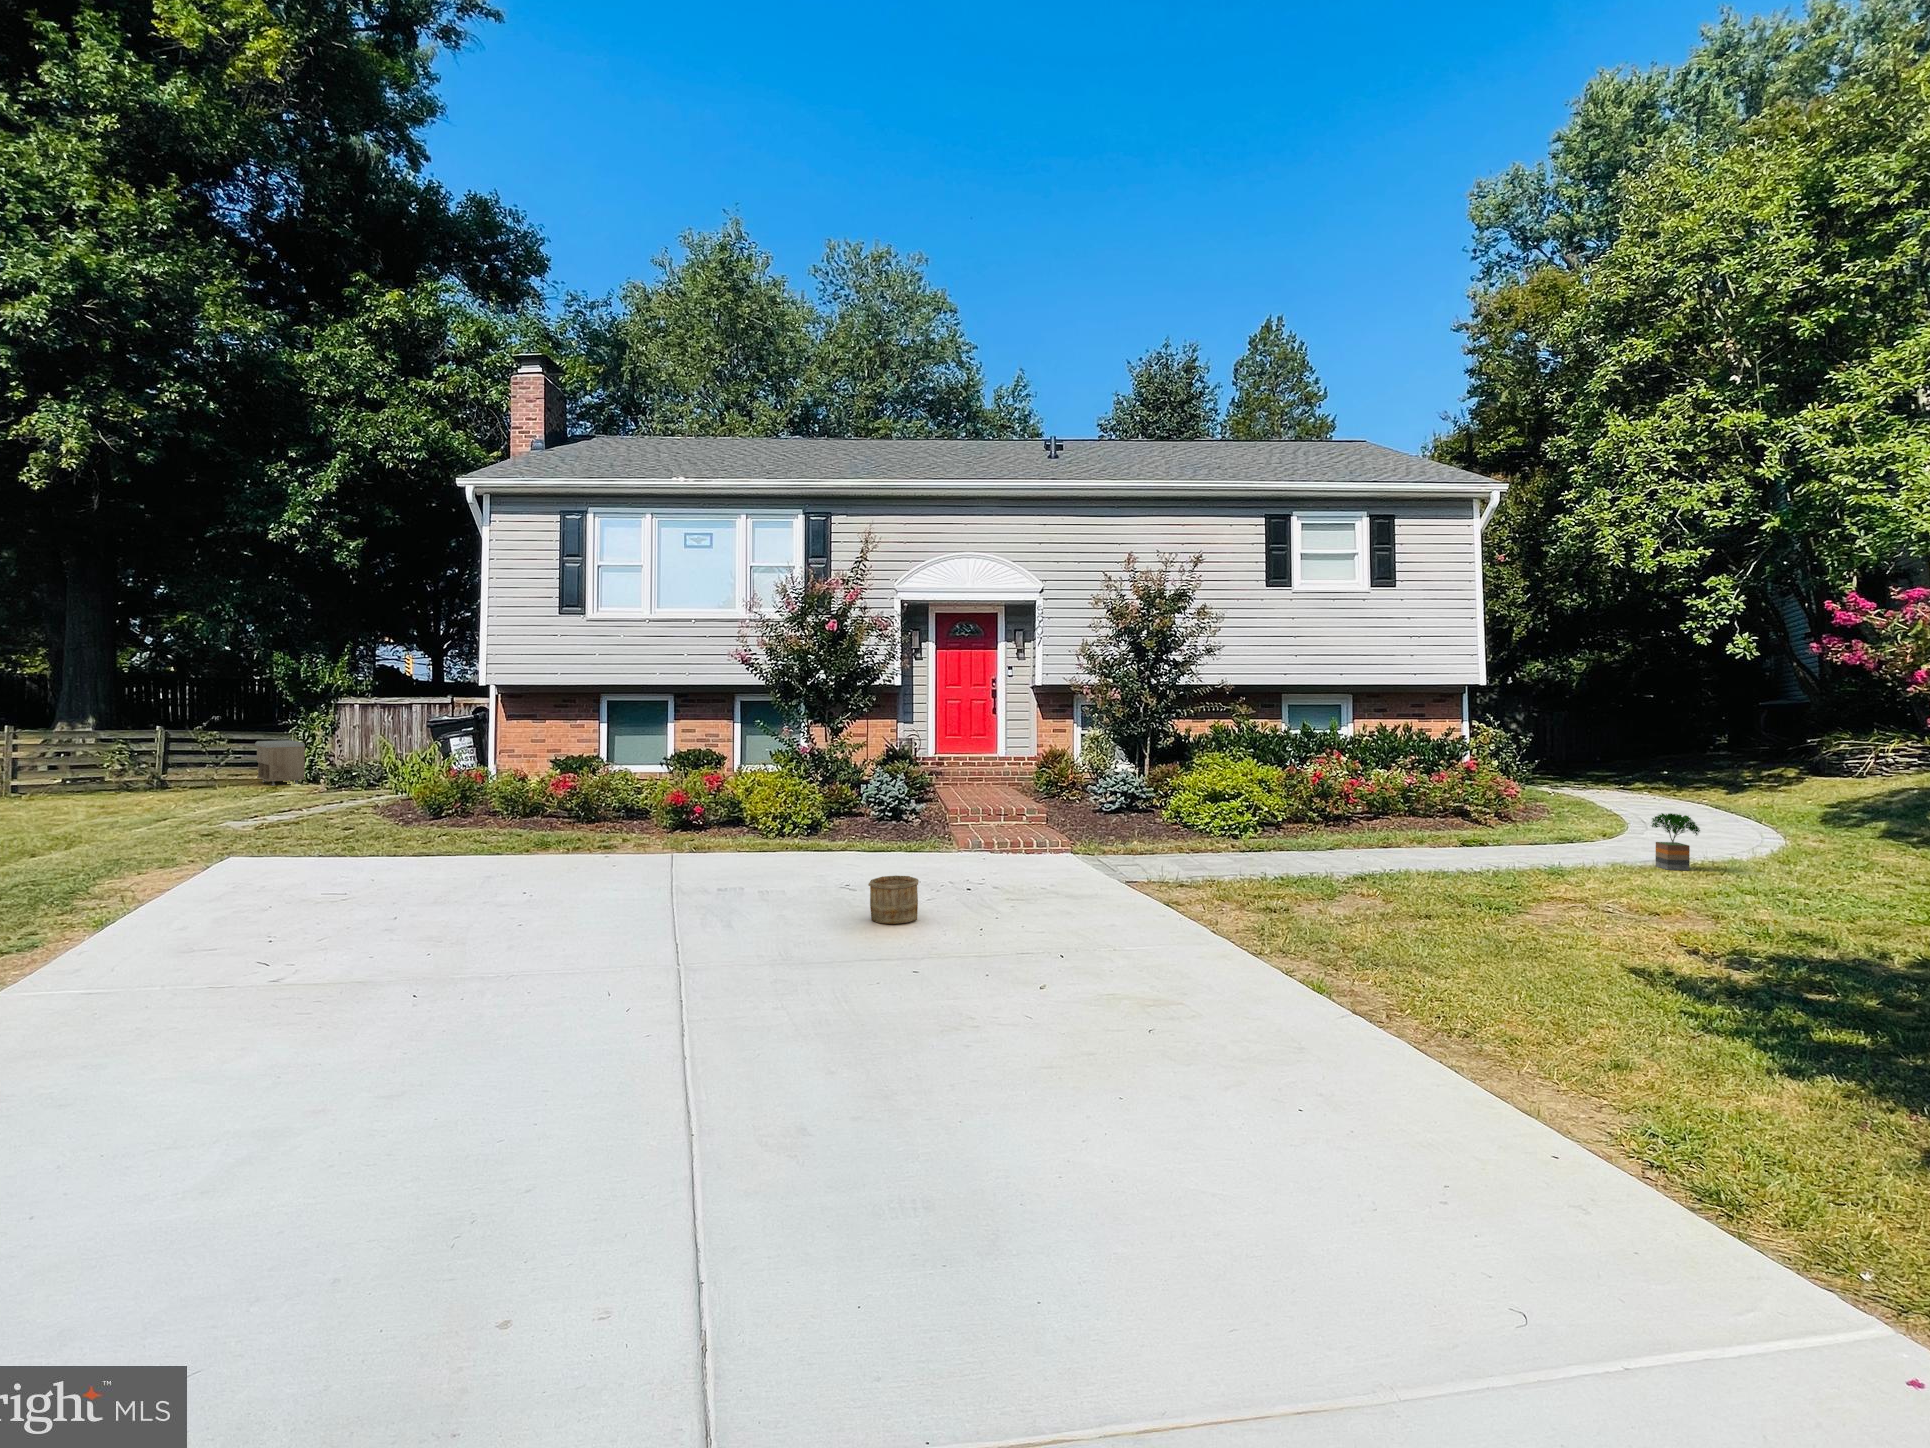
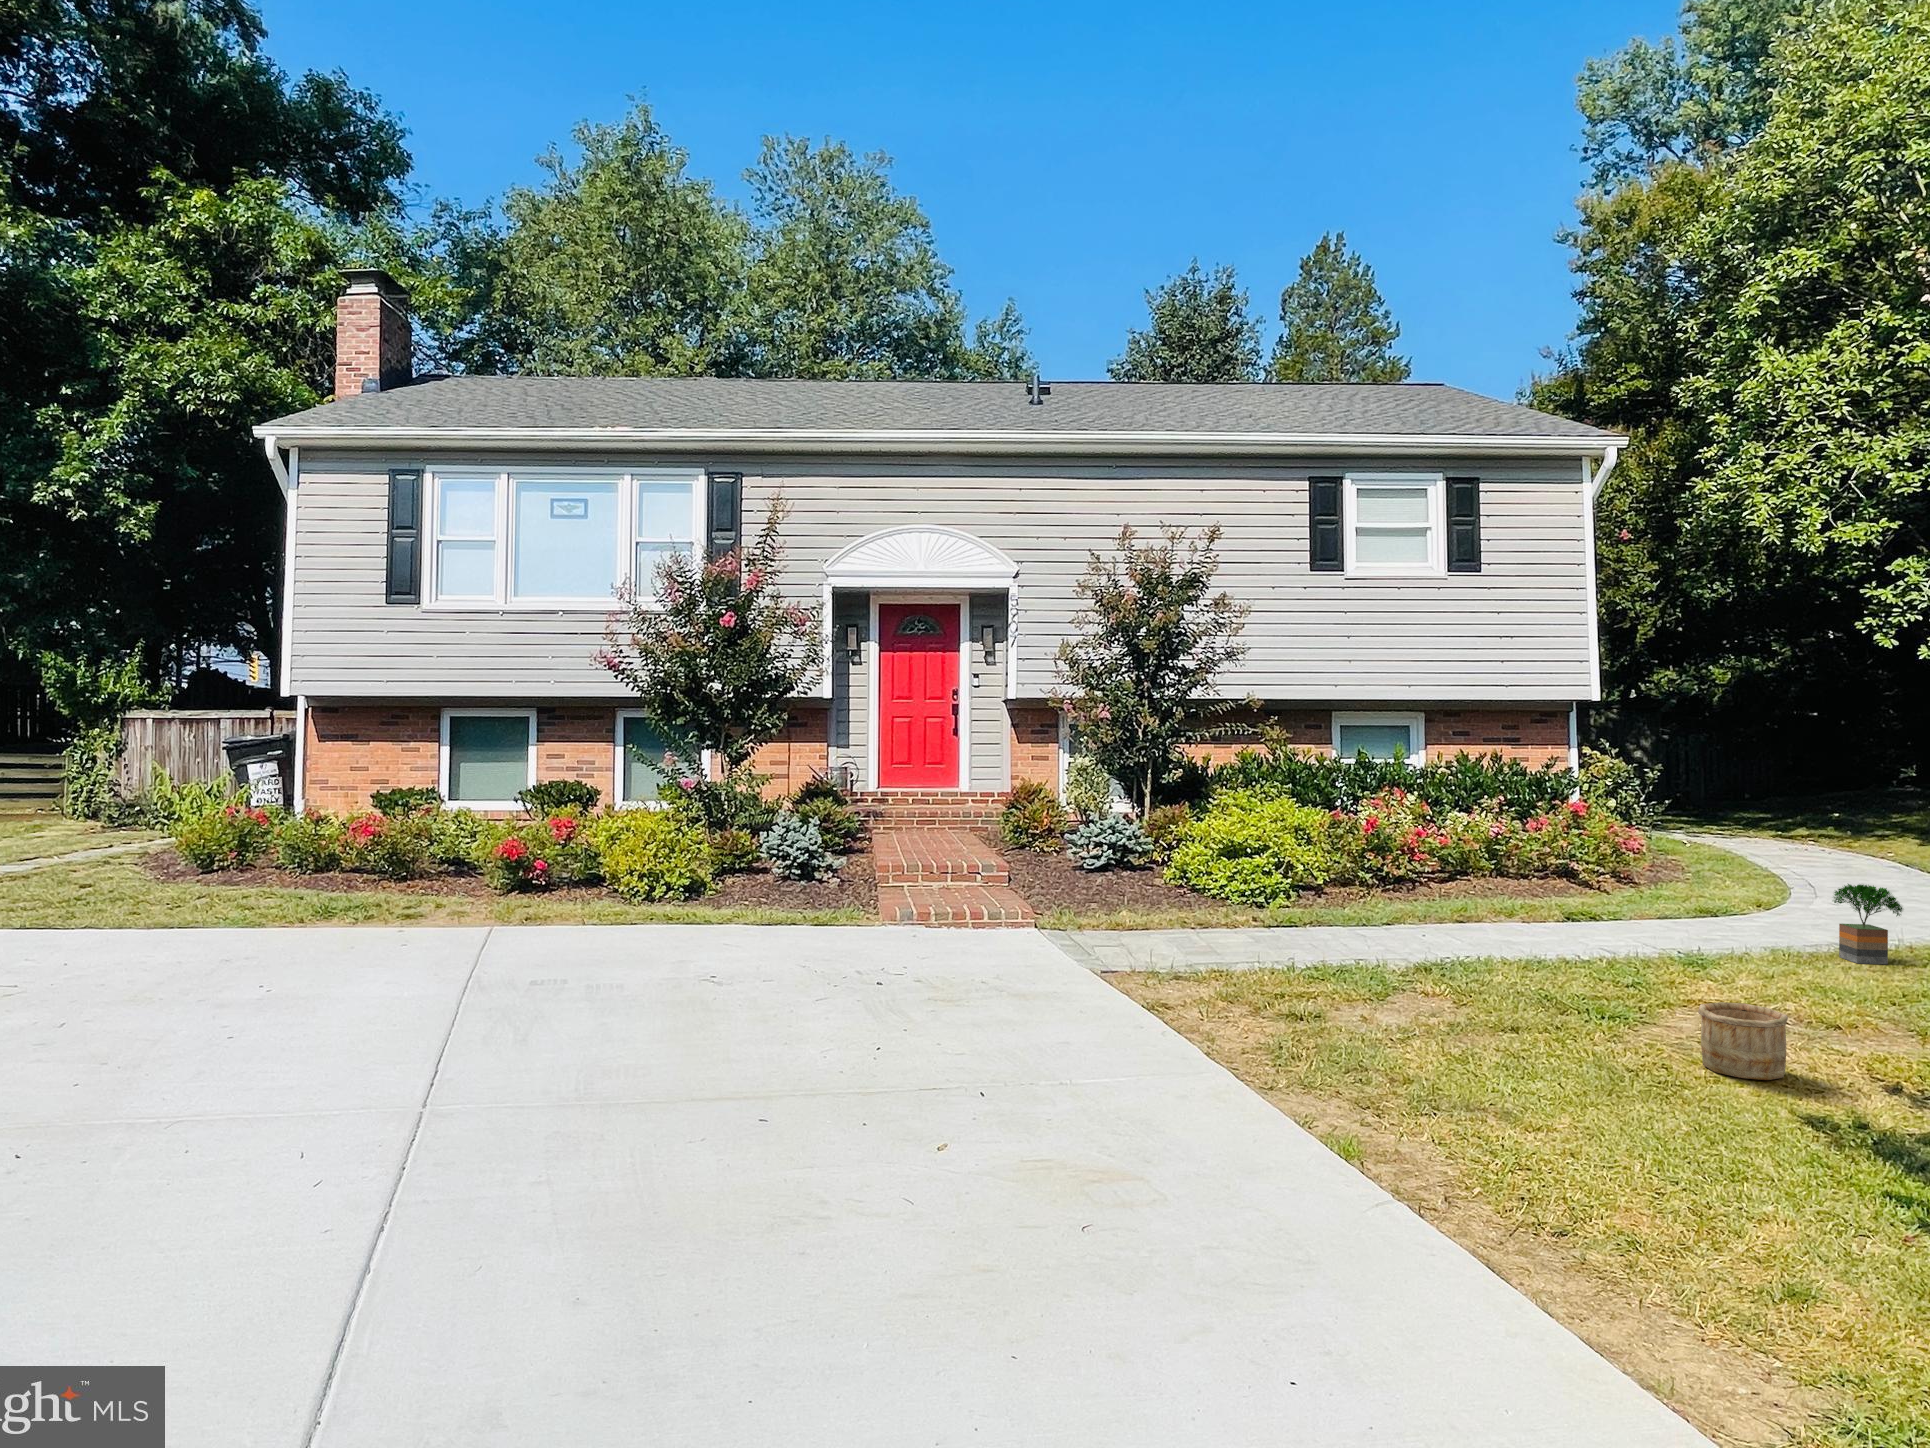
storage bench: present [255,740,305,785] -> none [5,763,67,822]
wooden bucket: present [868,876,918,924] -> present [1698,1002,1788,1080]

